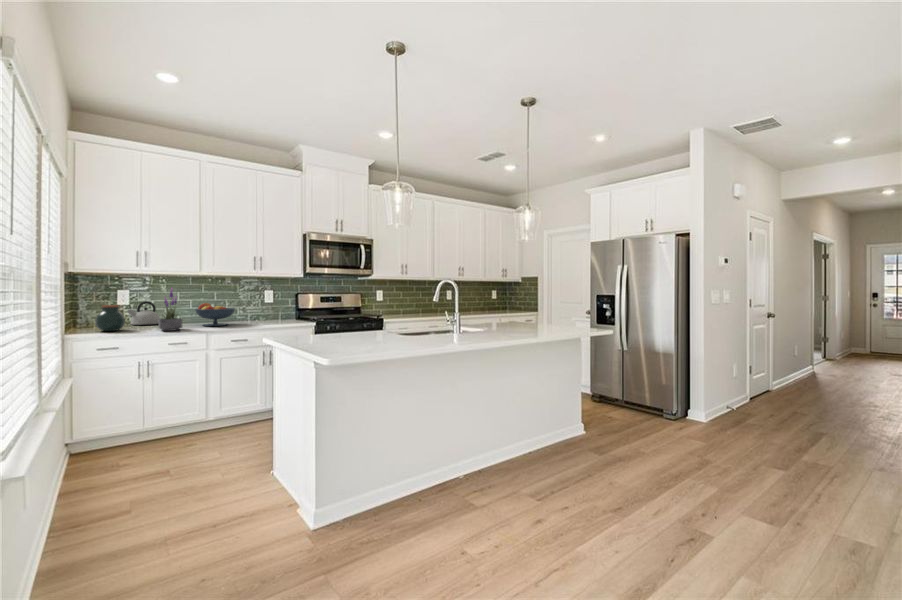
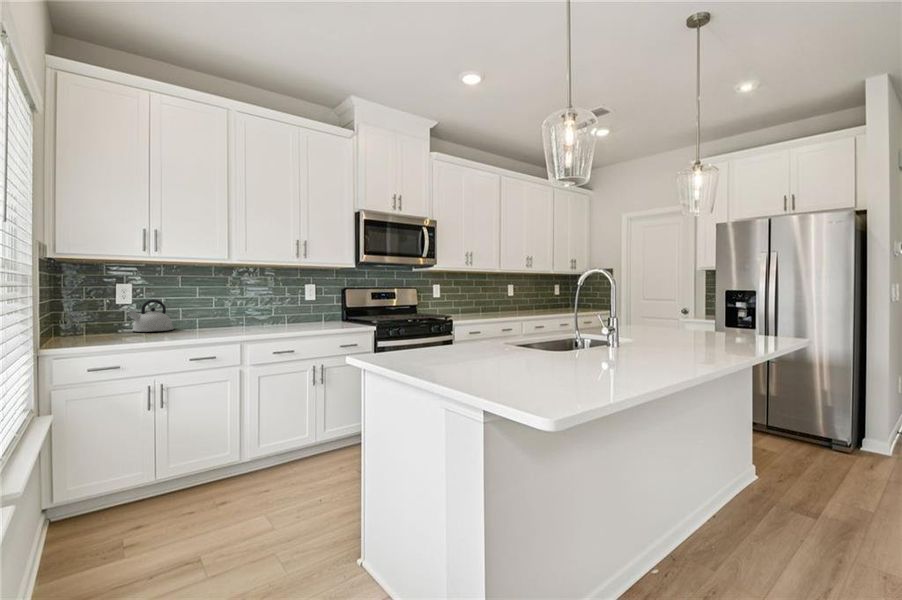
potted plant: present [158,288,182,331] -> none [174,280,208,342]
fruit bowl: present [195,303,235,326] -> none [220,302,273,333]
jar: present [95,305,125,331] -> none [85,305,127,342]

